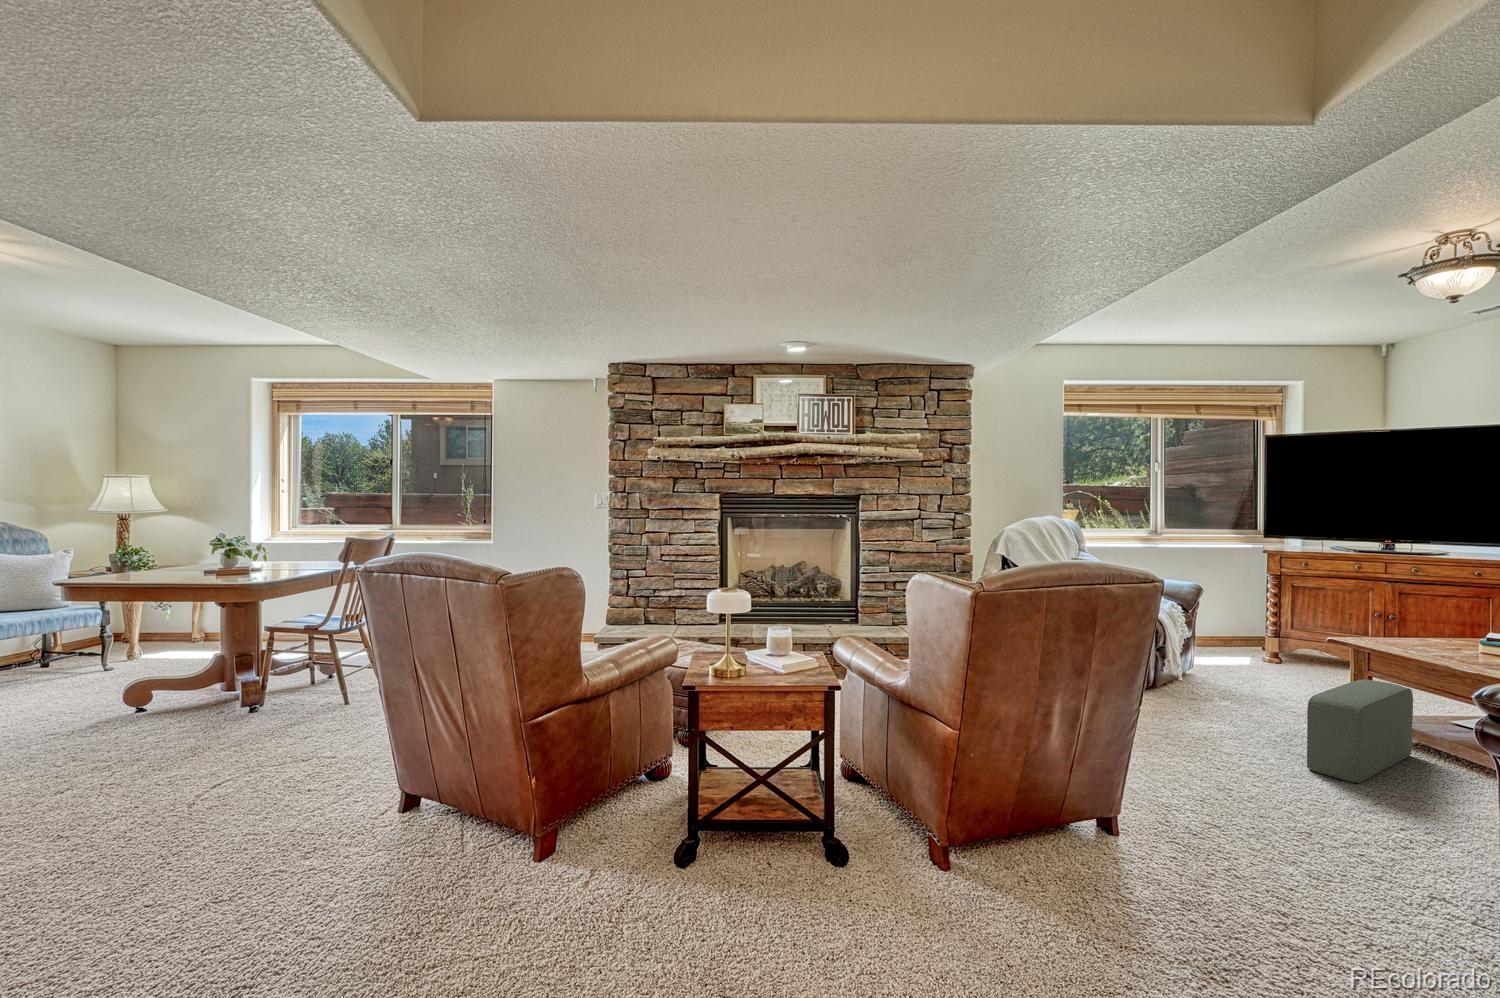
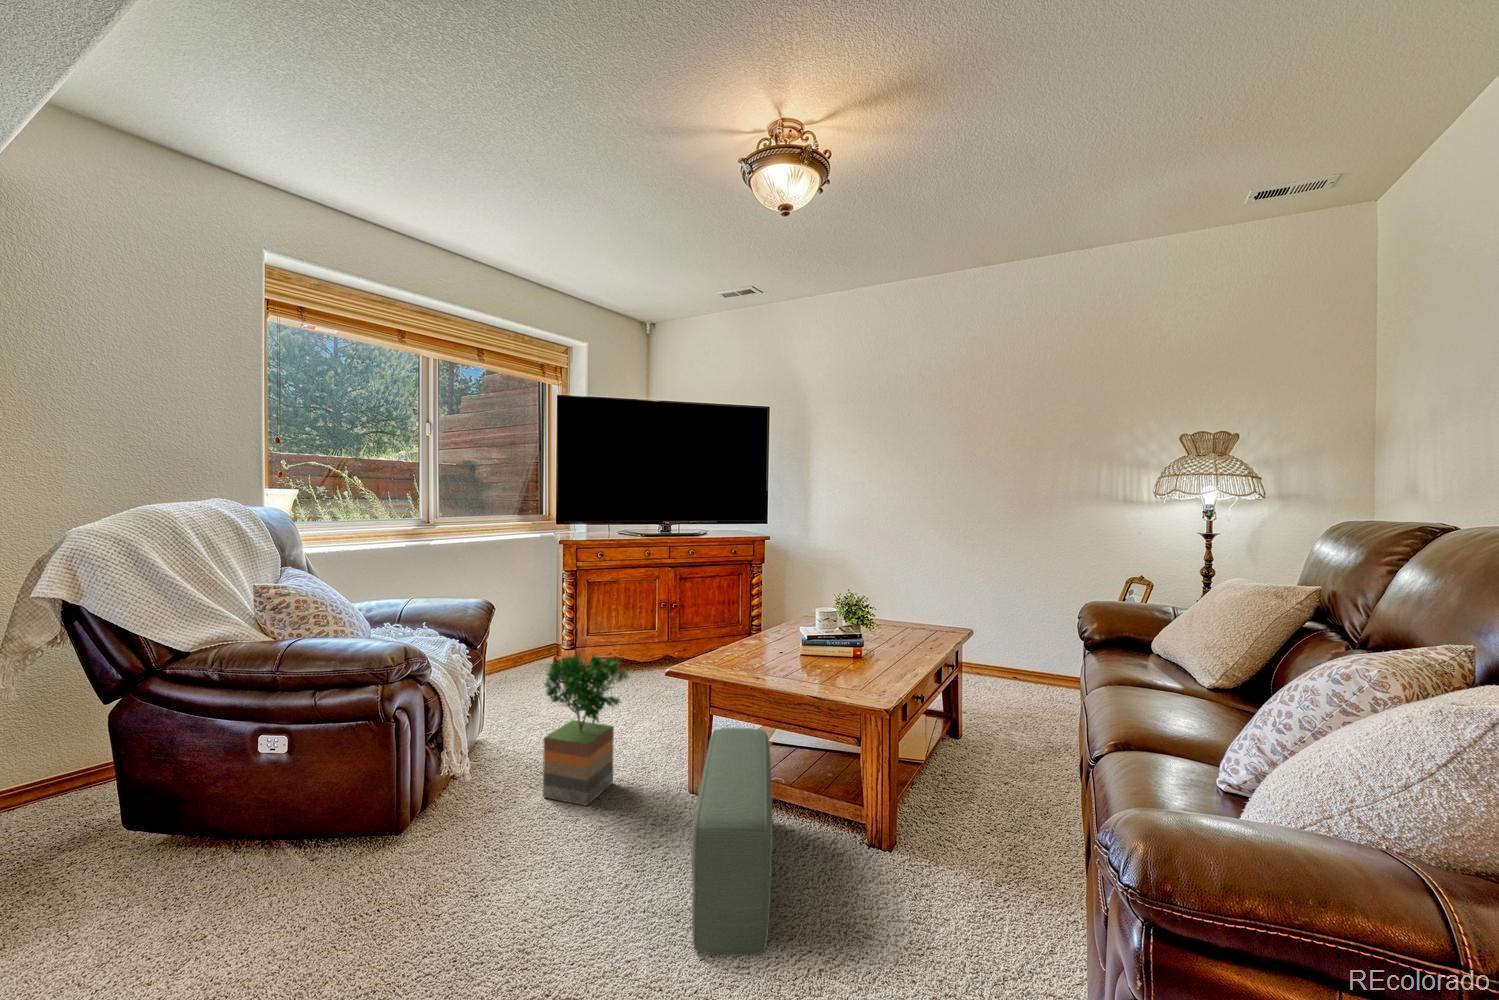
potted tree: none [1228,619,1302,714] -> present [543,655,629,806]

